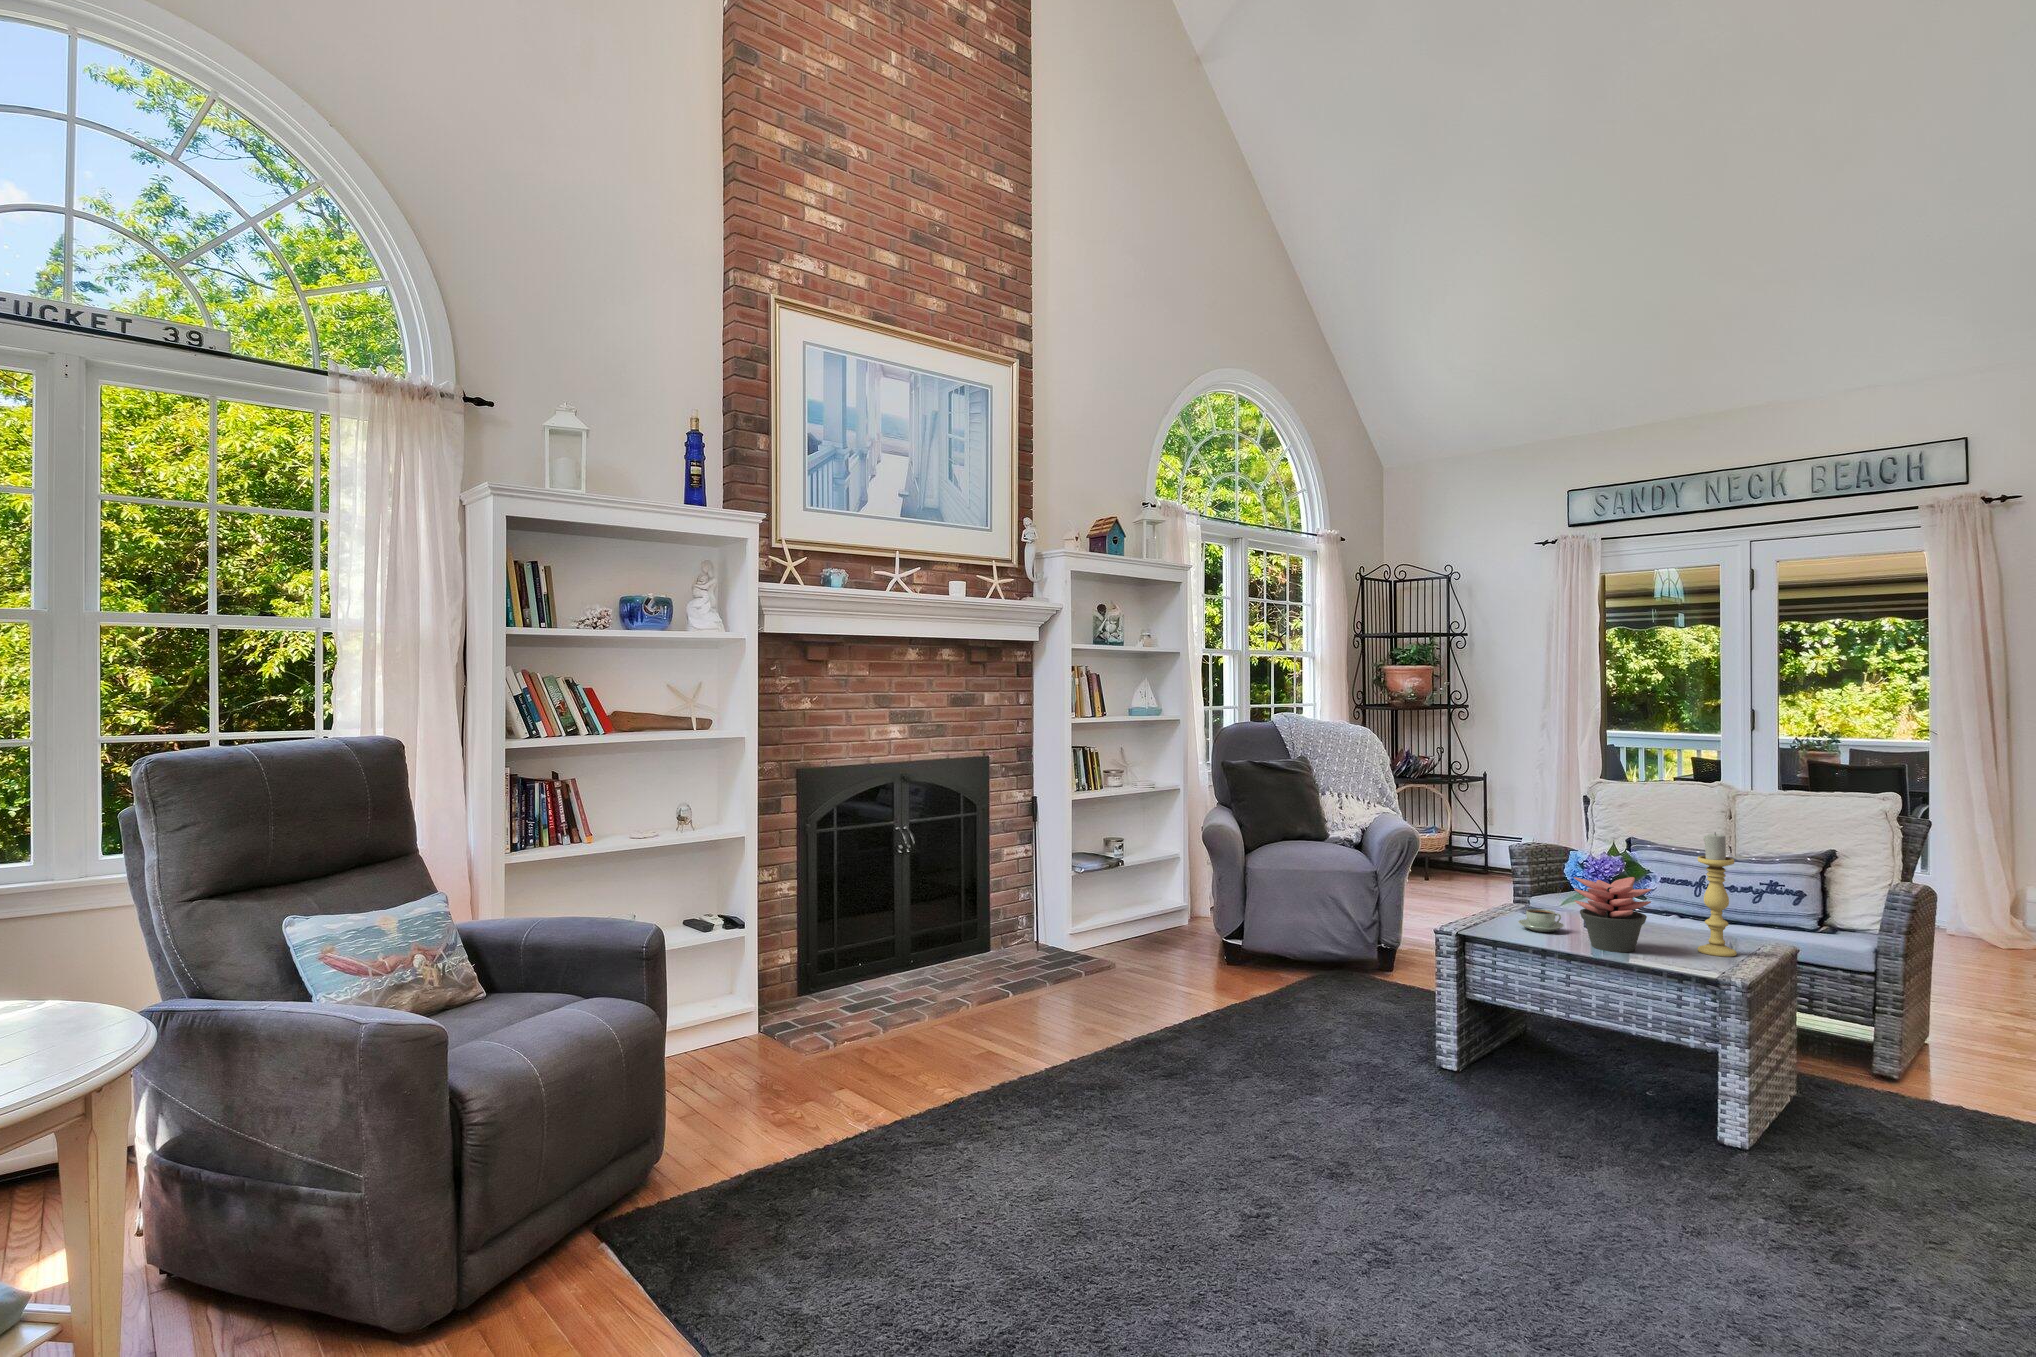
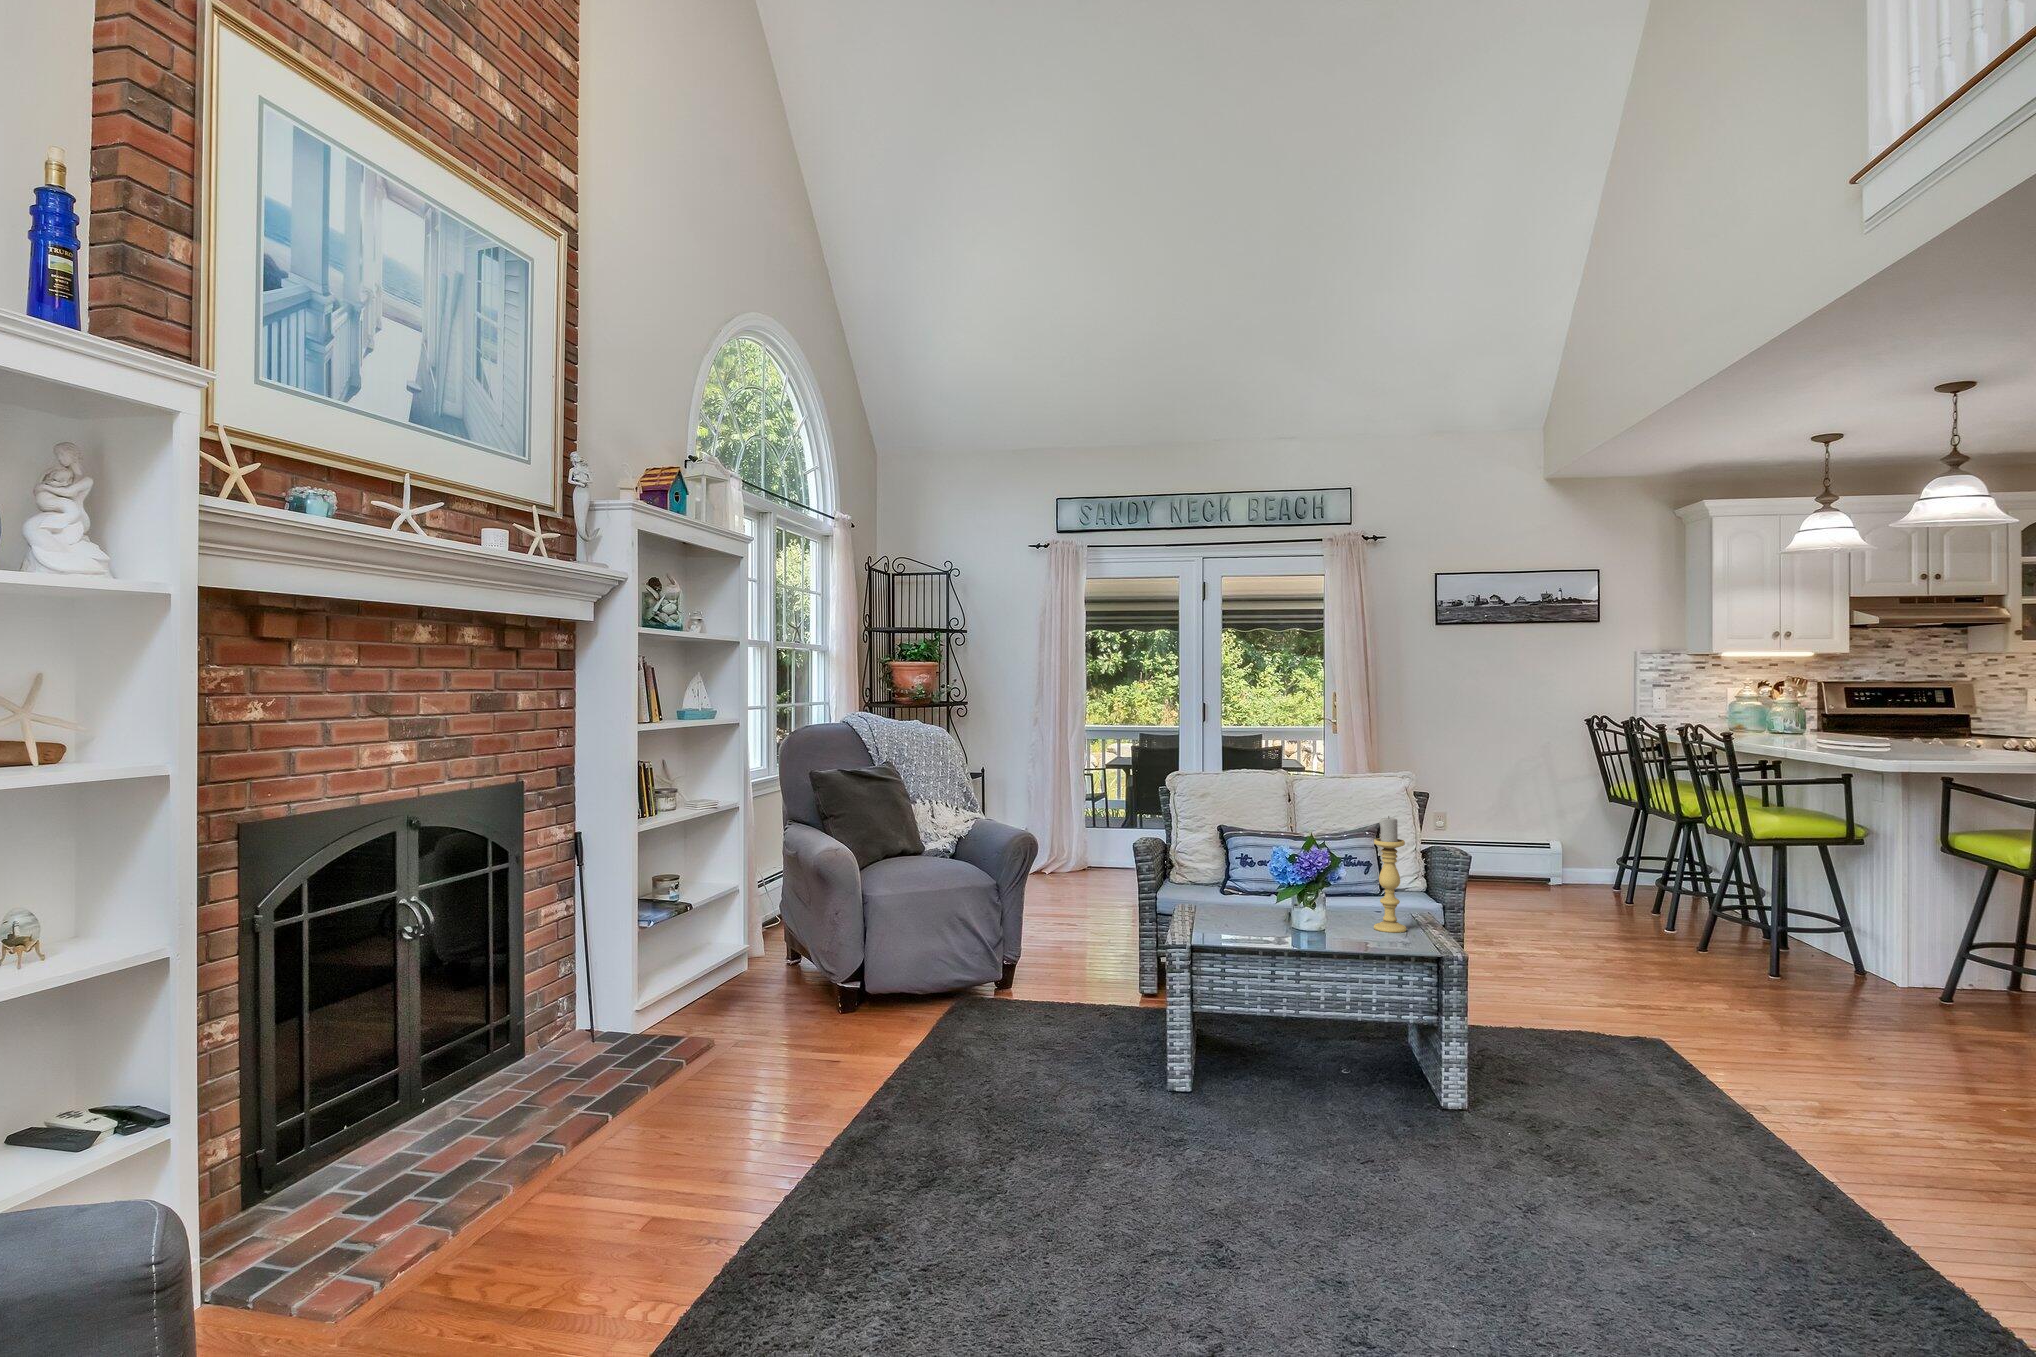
succulent plant: present [1574,877,1651,952] -> none [1288,865,1356,942]
coffee cup: present [1518,909,1564,932] -> none [1217,905,1260,929]

